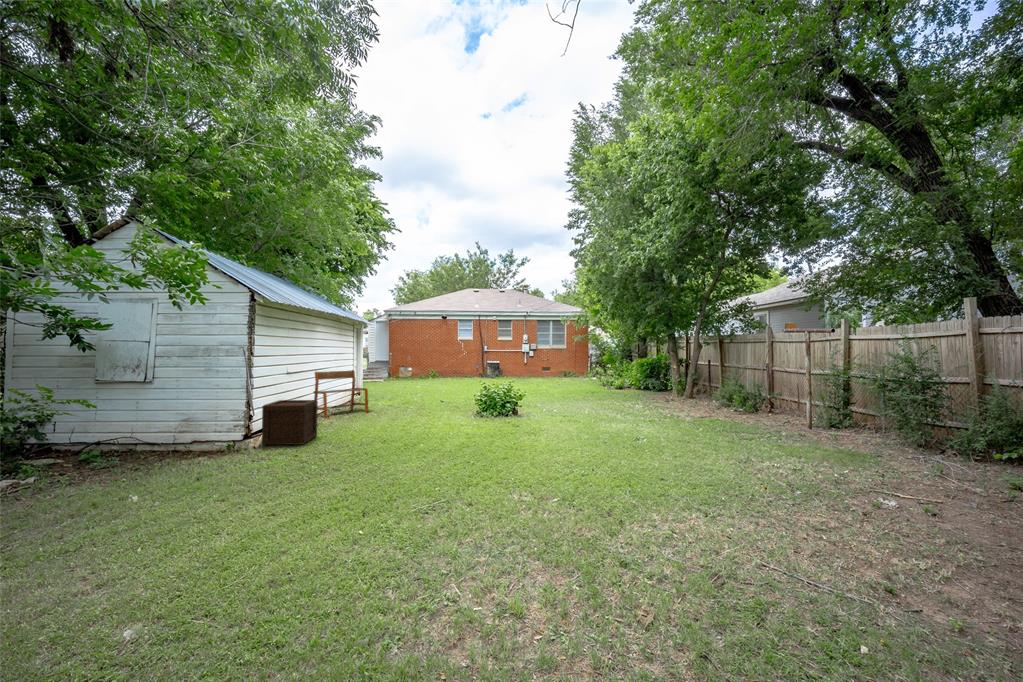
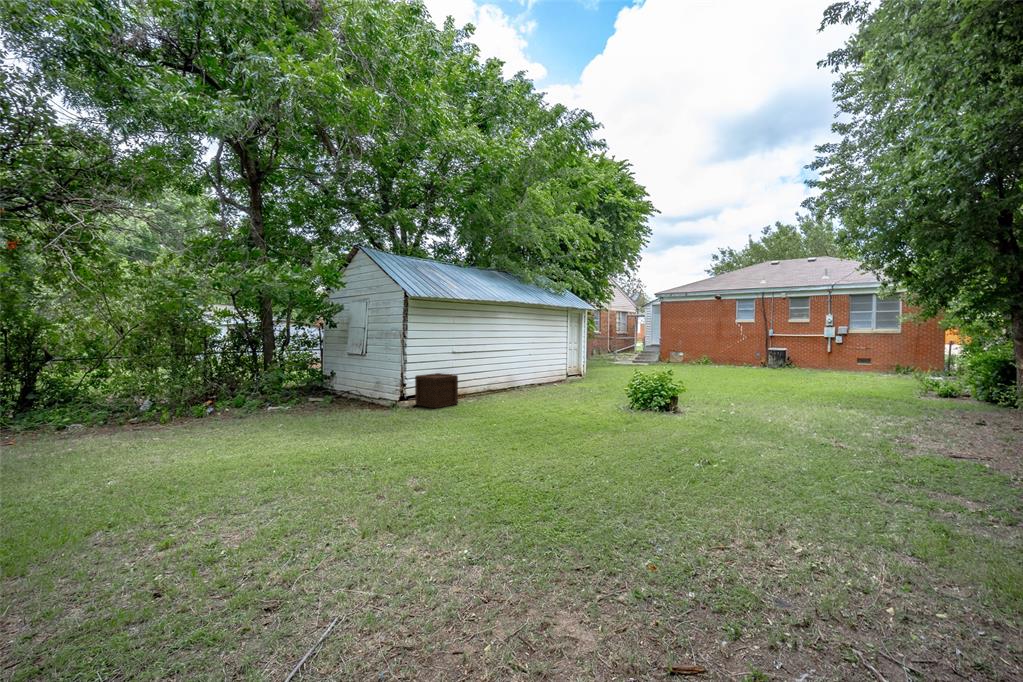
bench: present [314,370,368,418] -> none [499,353,541,392]

